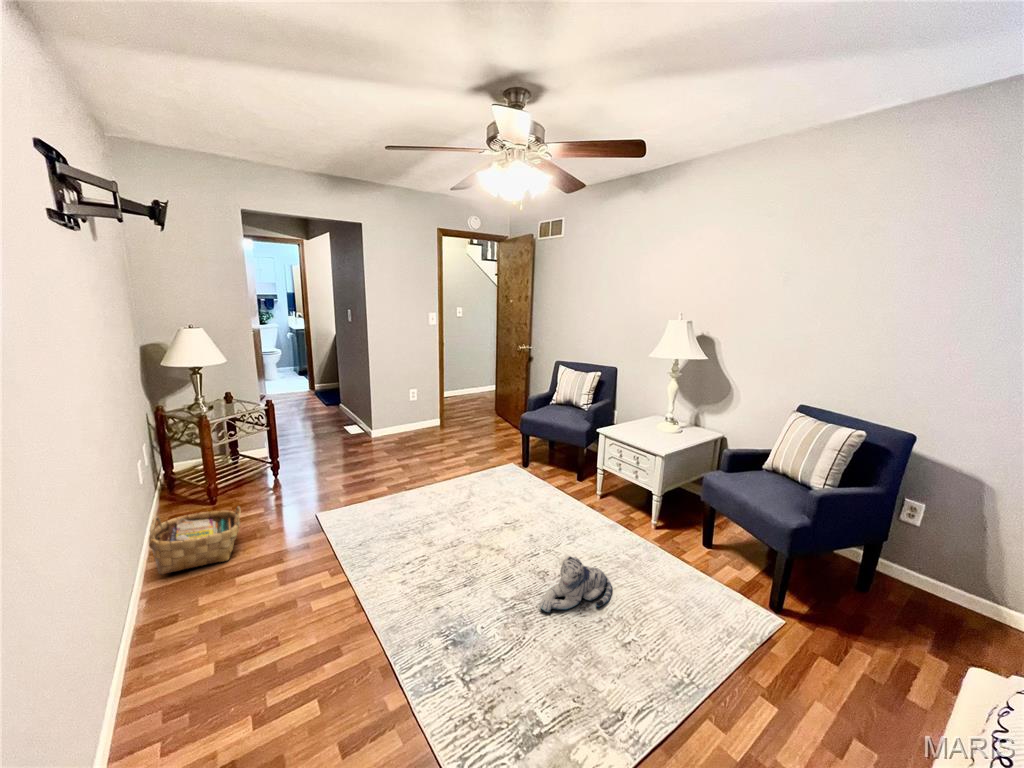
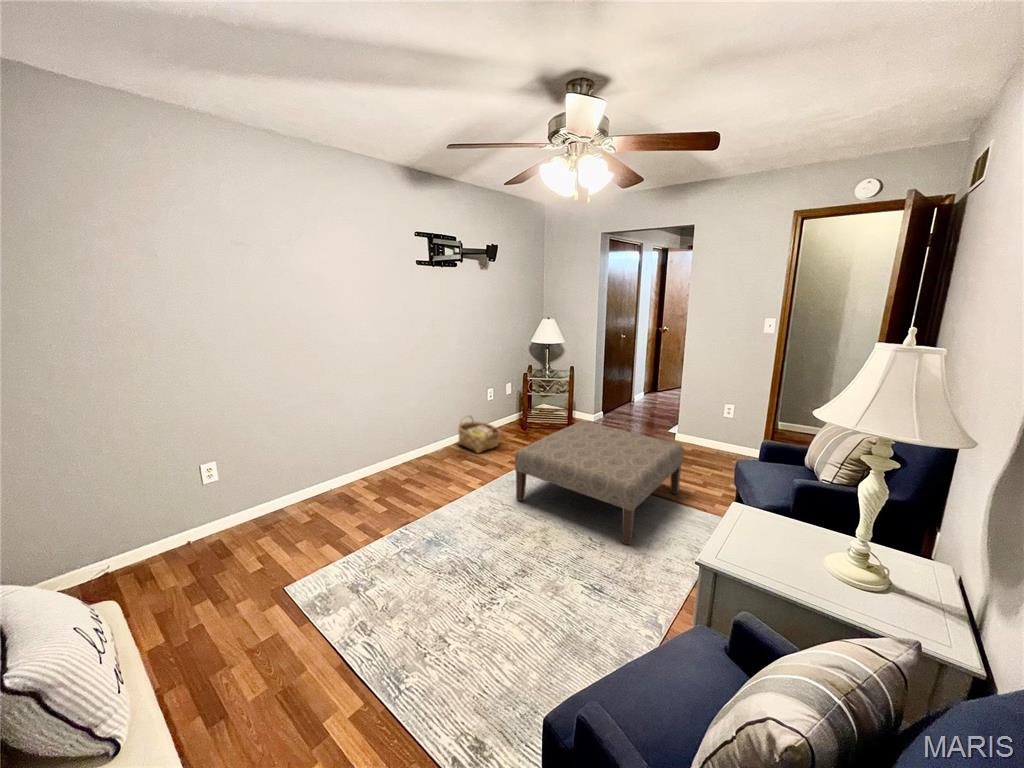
ottoman: none [357,424,527,550] -> present [515,421,683,545]
plush toy: present [539,556,612,612] -> none [469,553,530,627]

